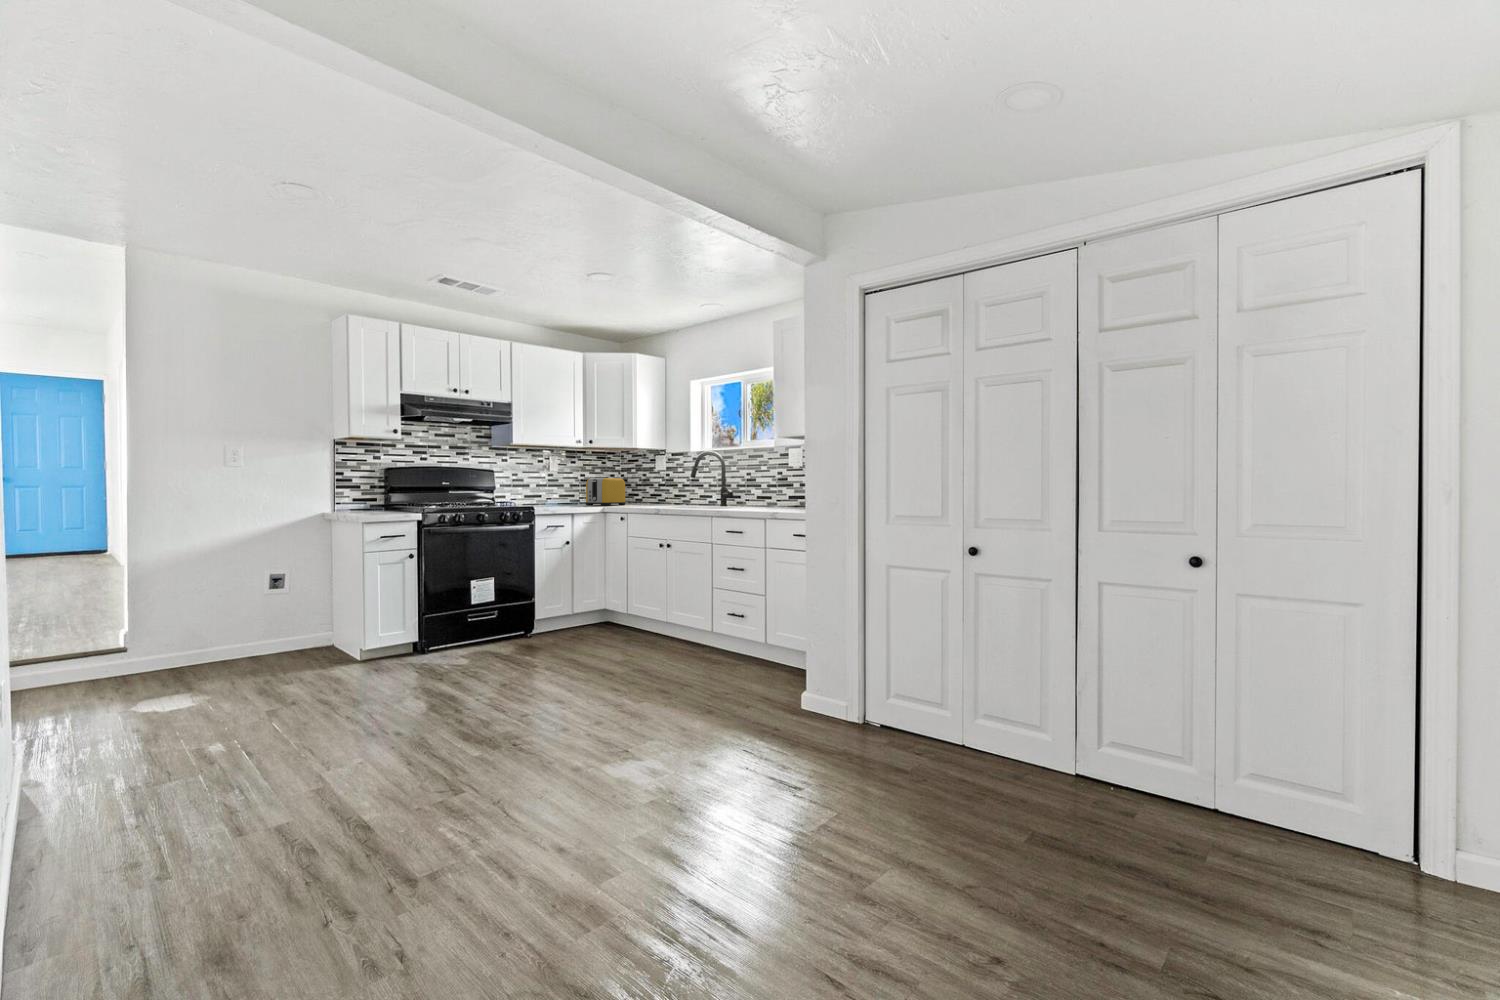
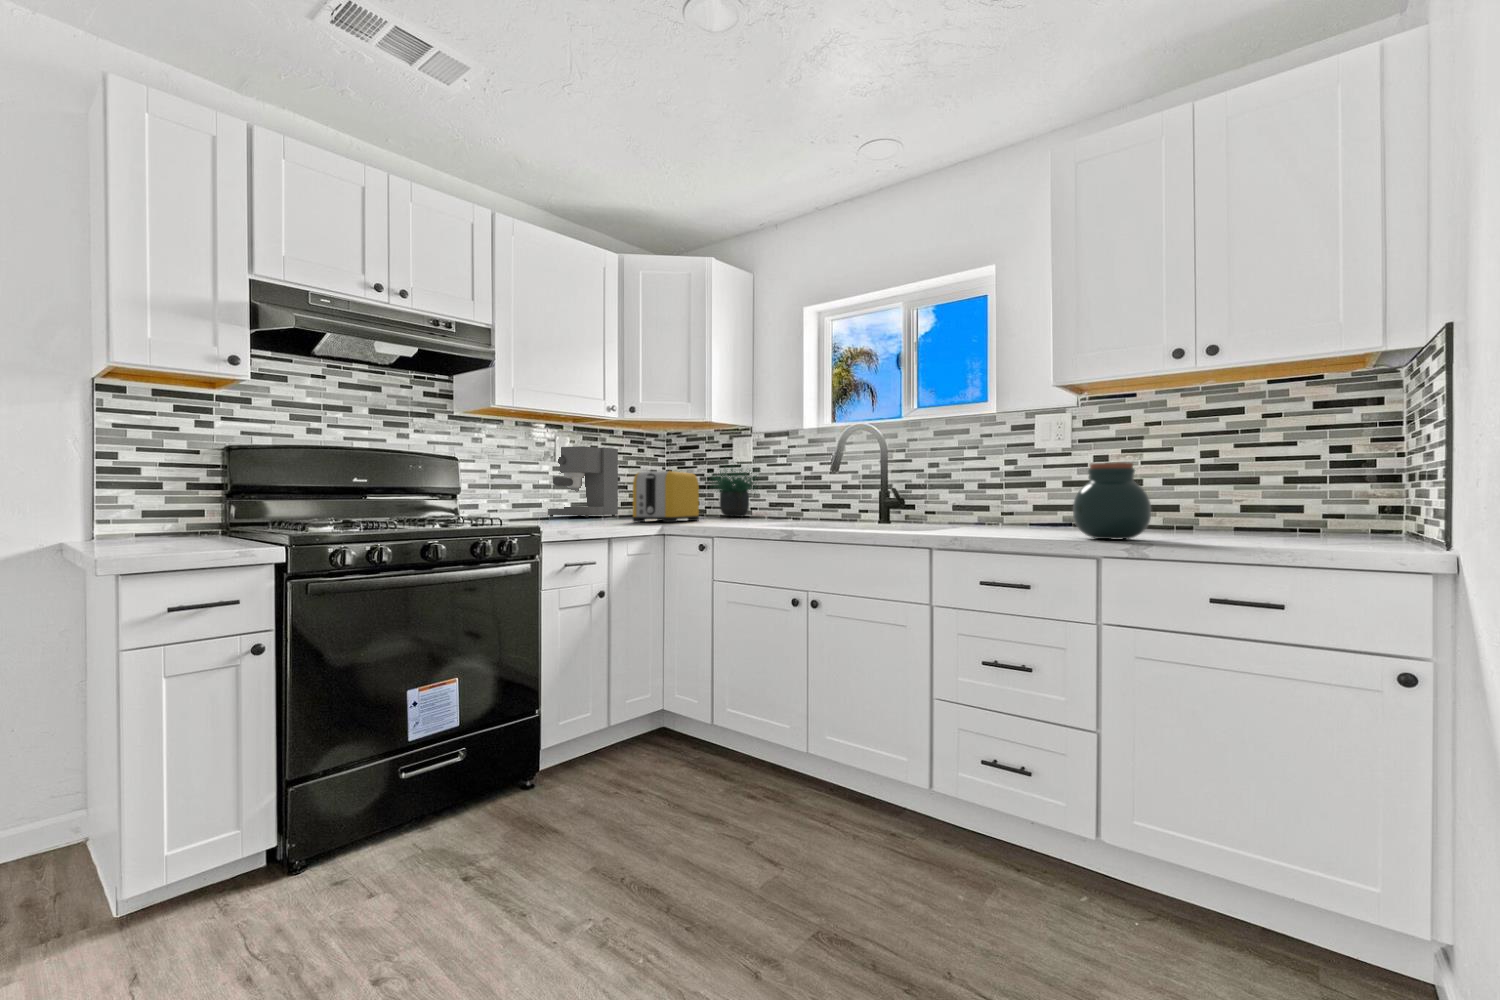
coffee maker: none [546,462,588,503] -> present [548,446,618,517]
potted plant: none [637,462,676,503] -> present [711,466,757,516]
jar: none [755,478,785,511] -> present [1073,462,1151,540]

